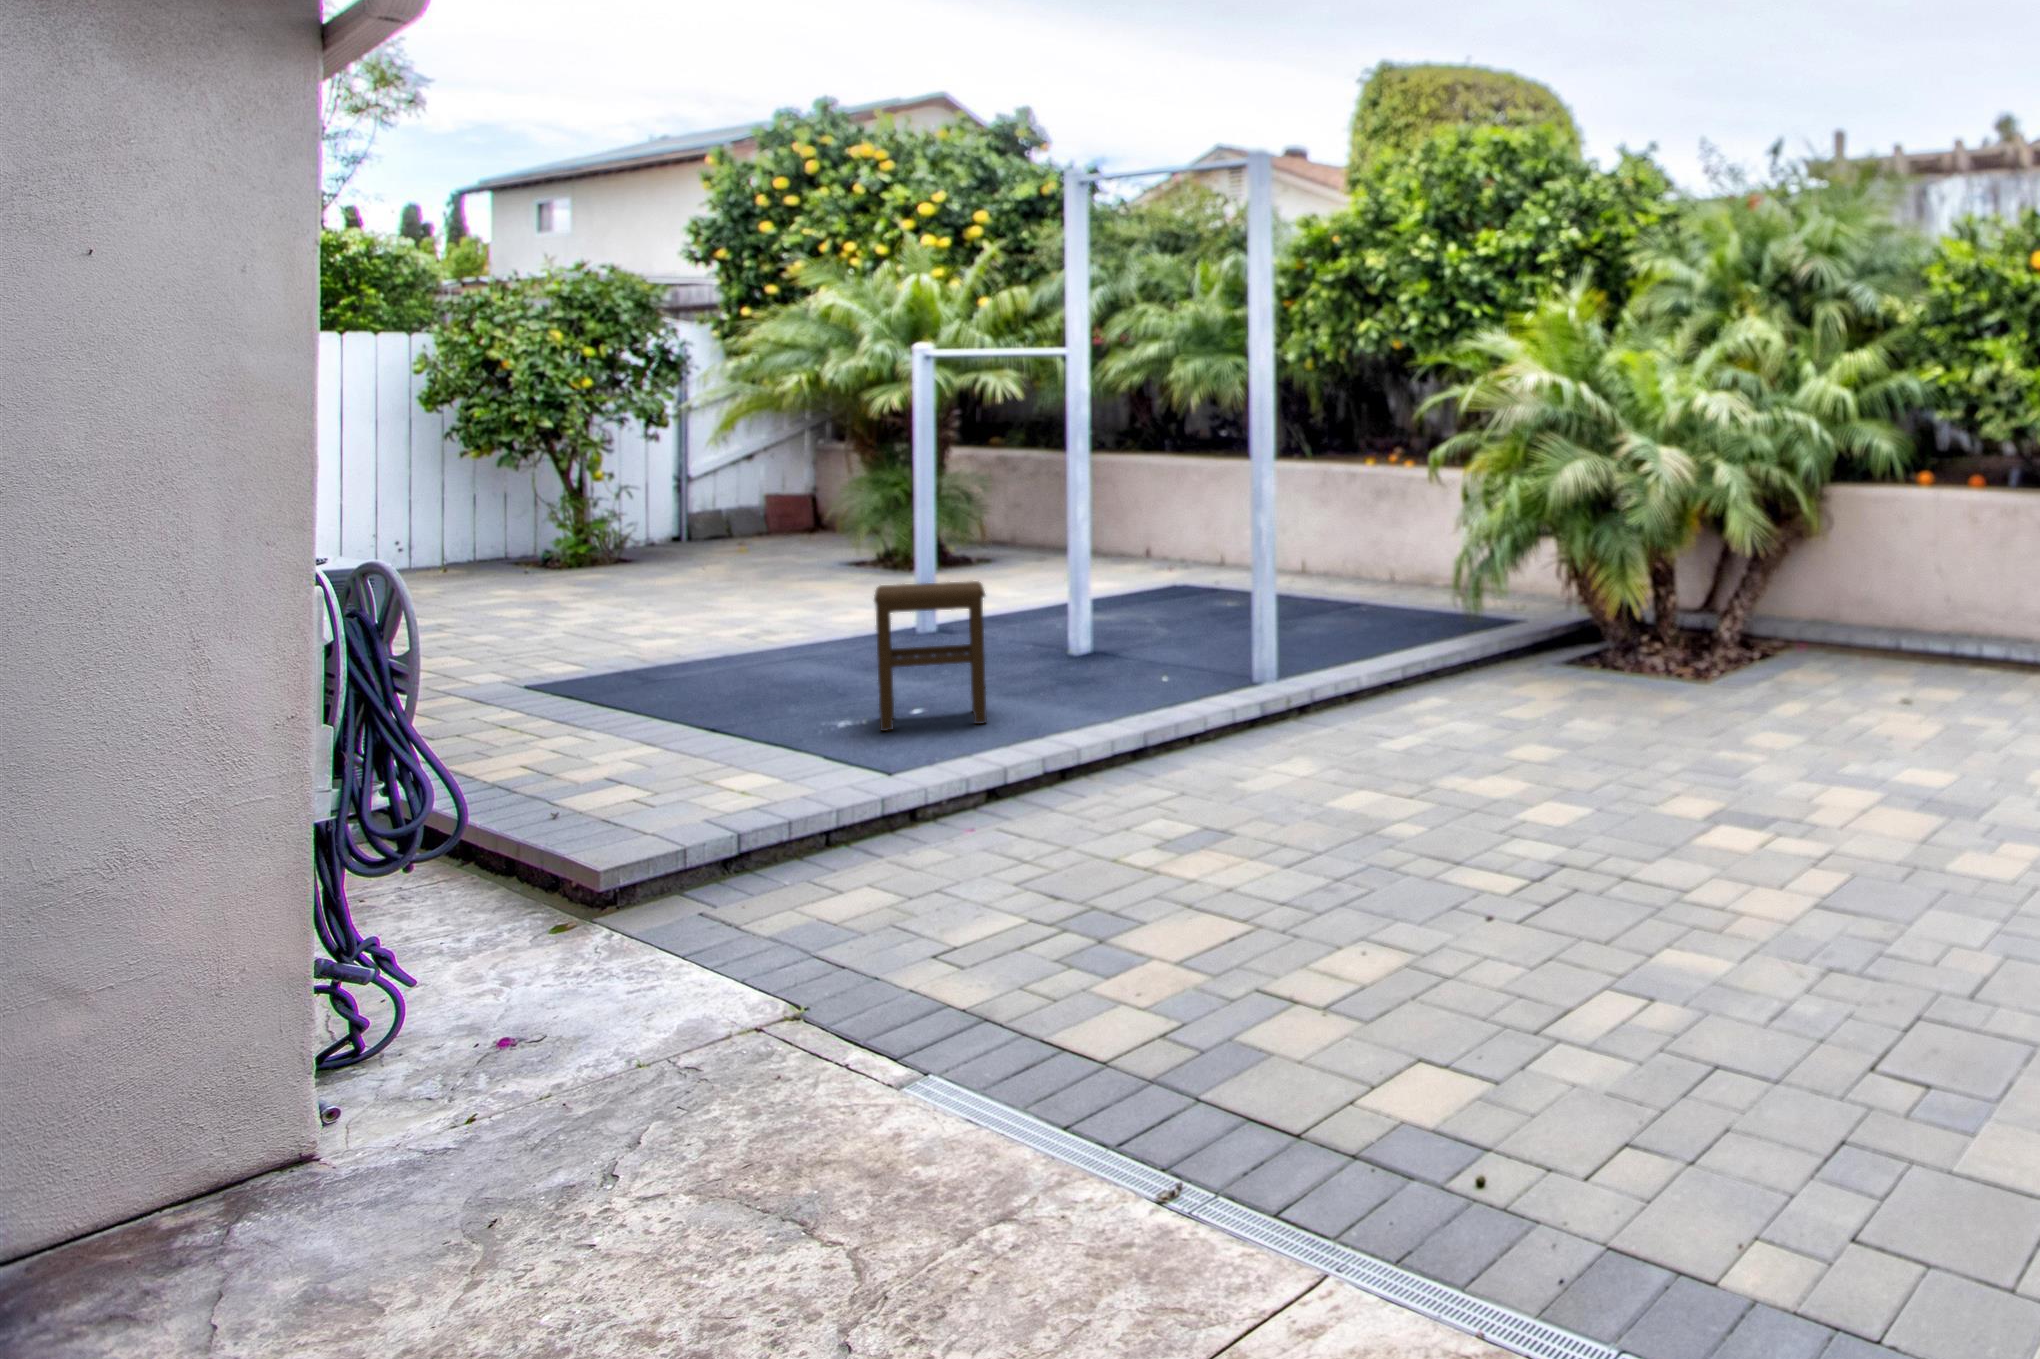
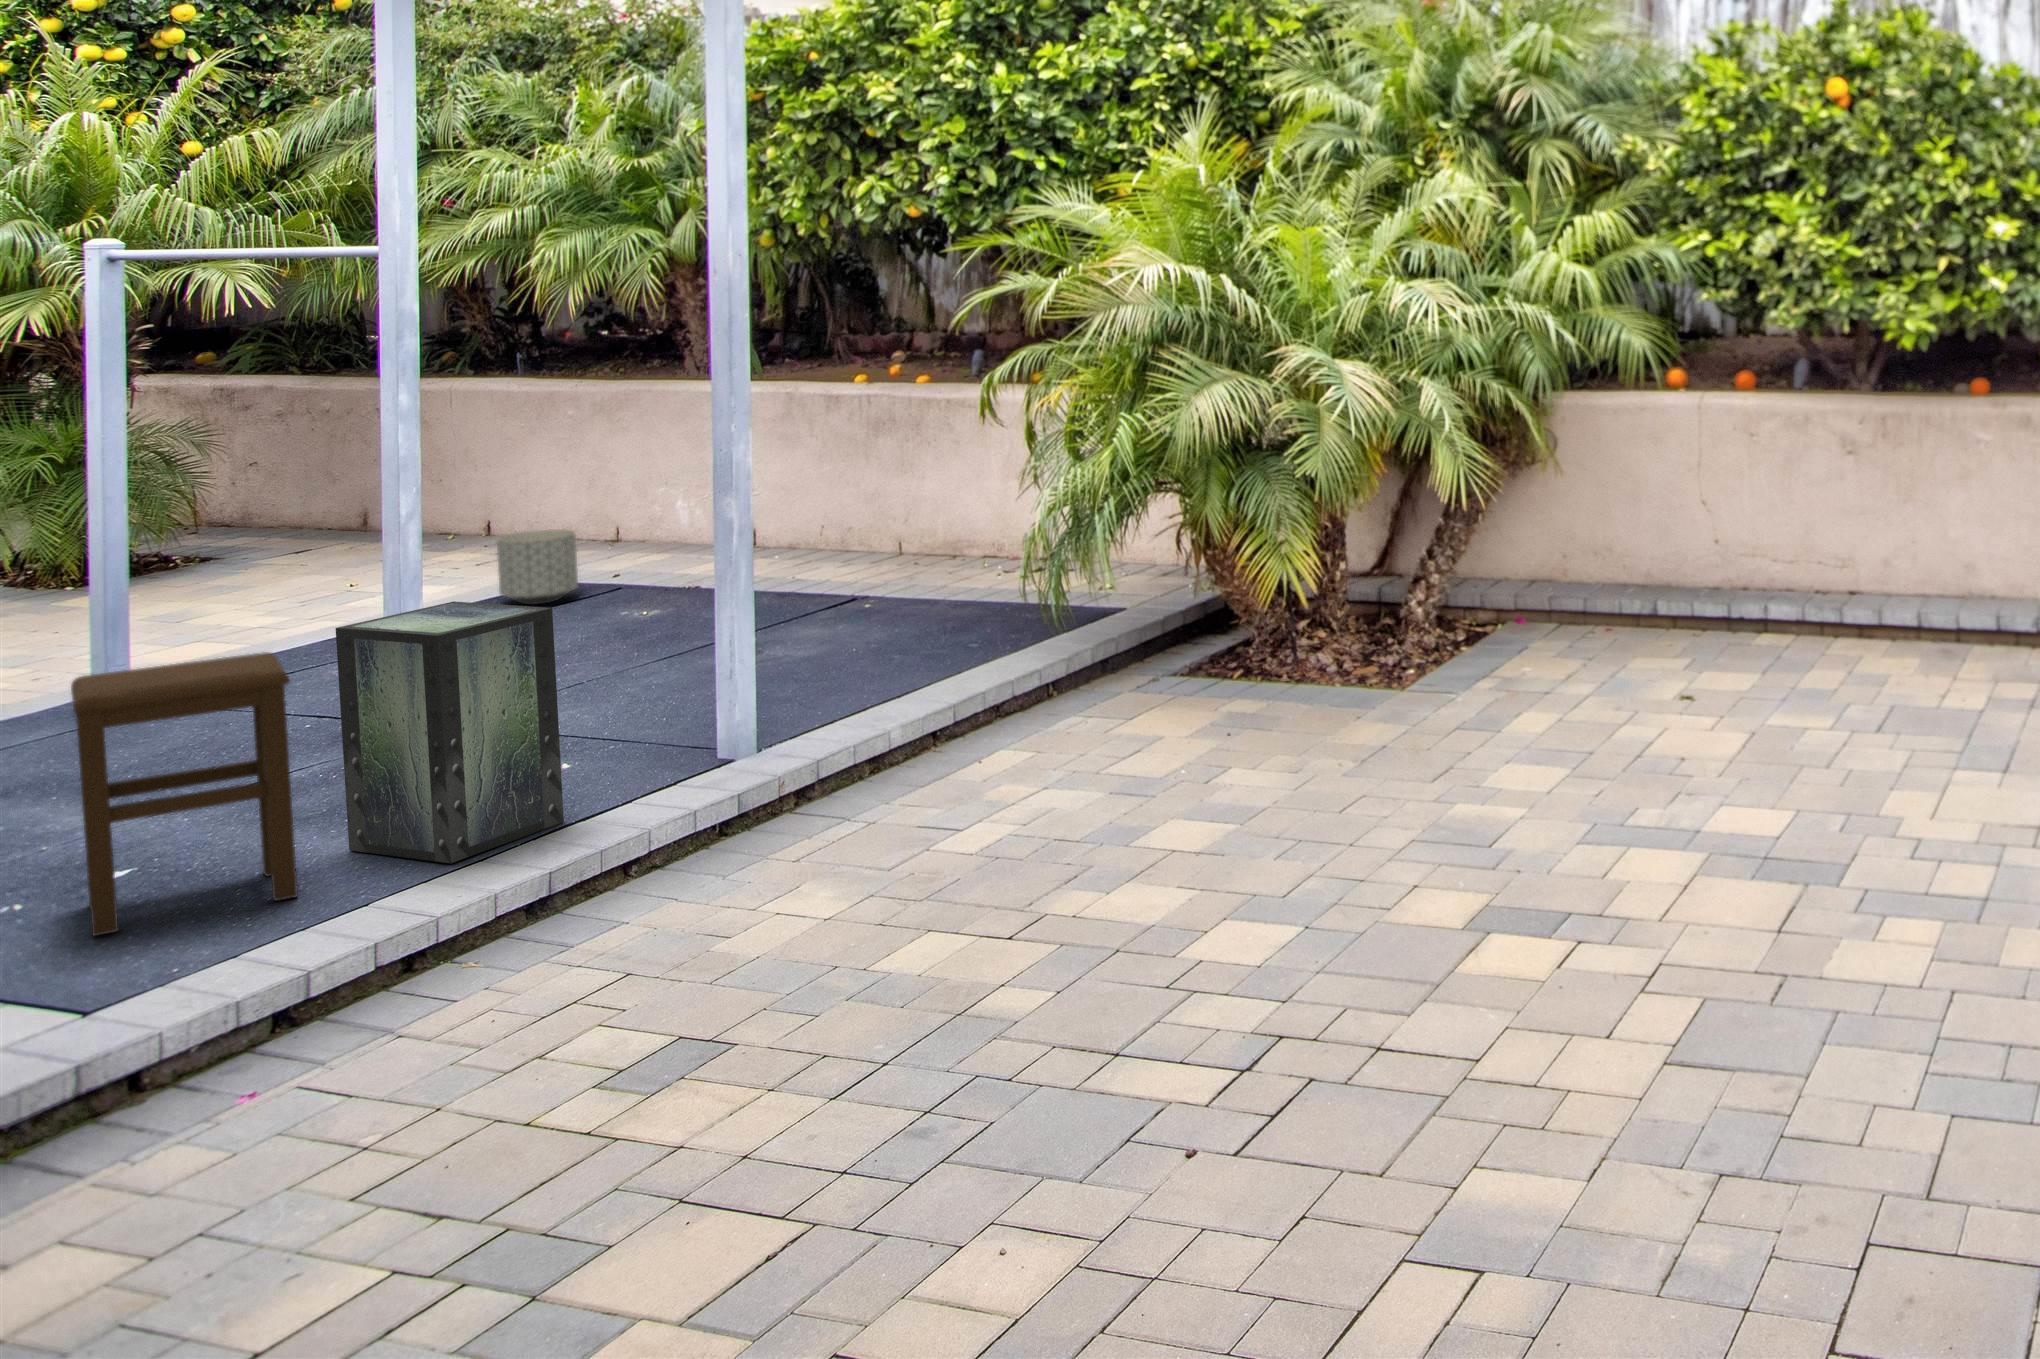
planter: none [1135,547,1183,593] -> present [497,529,578,605]
storage box: none [1015,563,1137,715] -> present [336,601,564,863]

